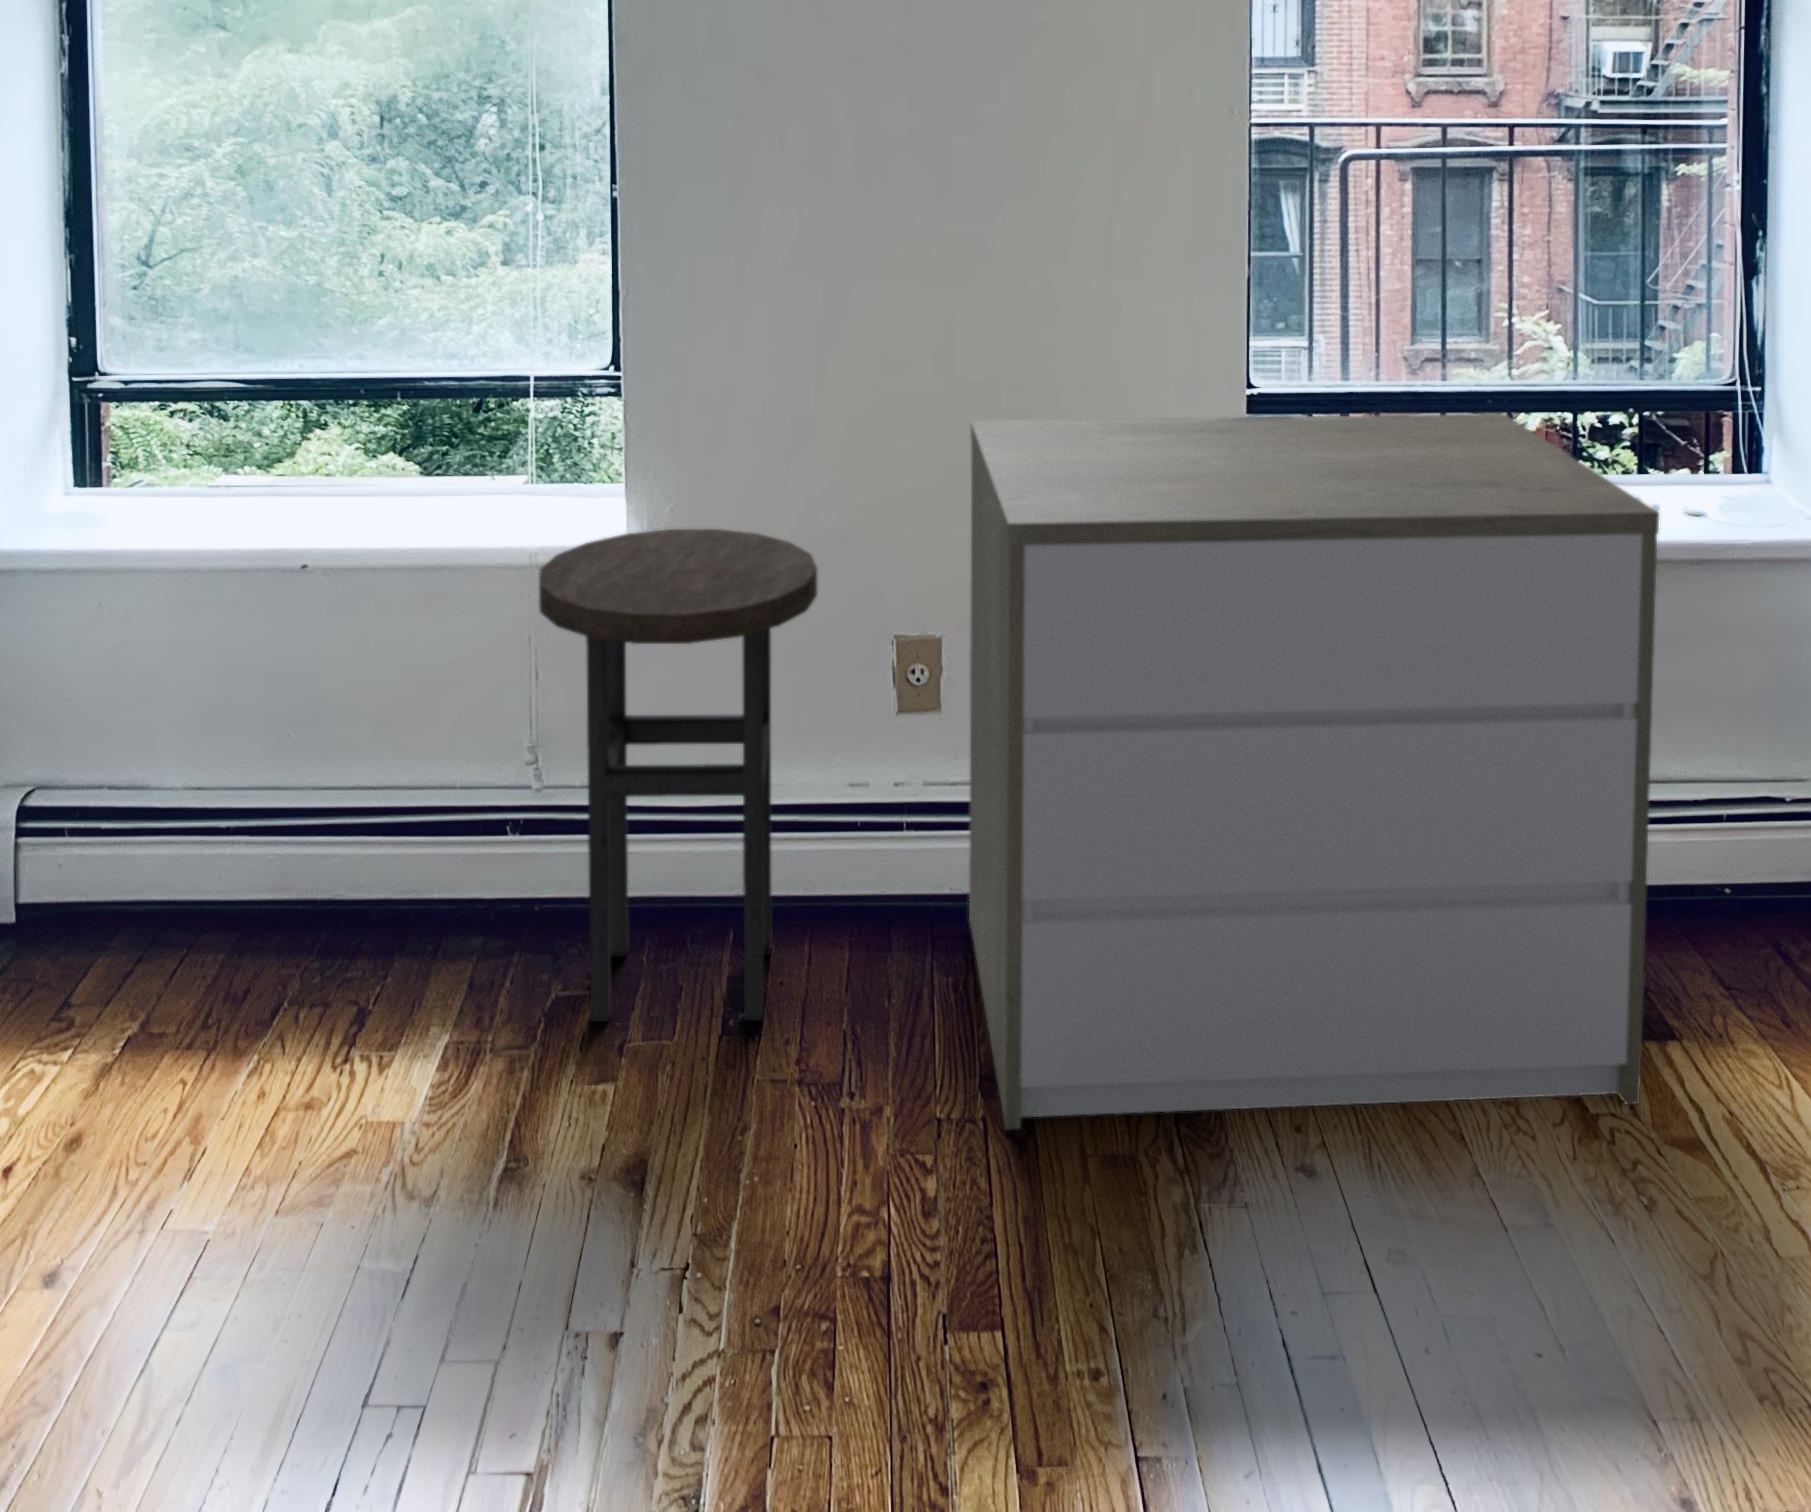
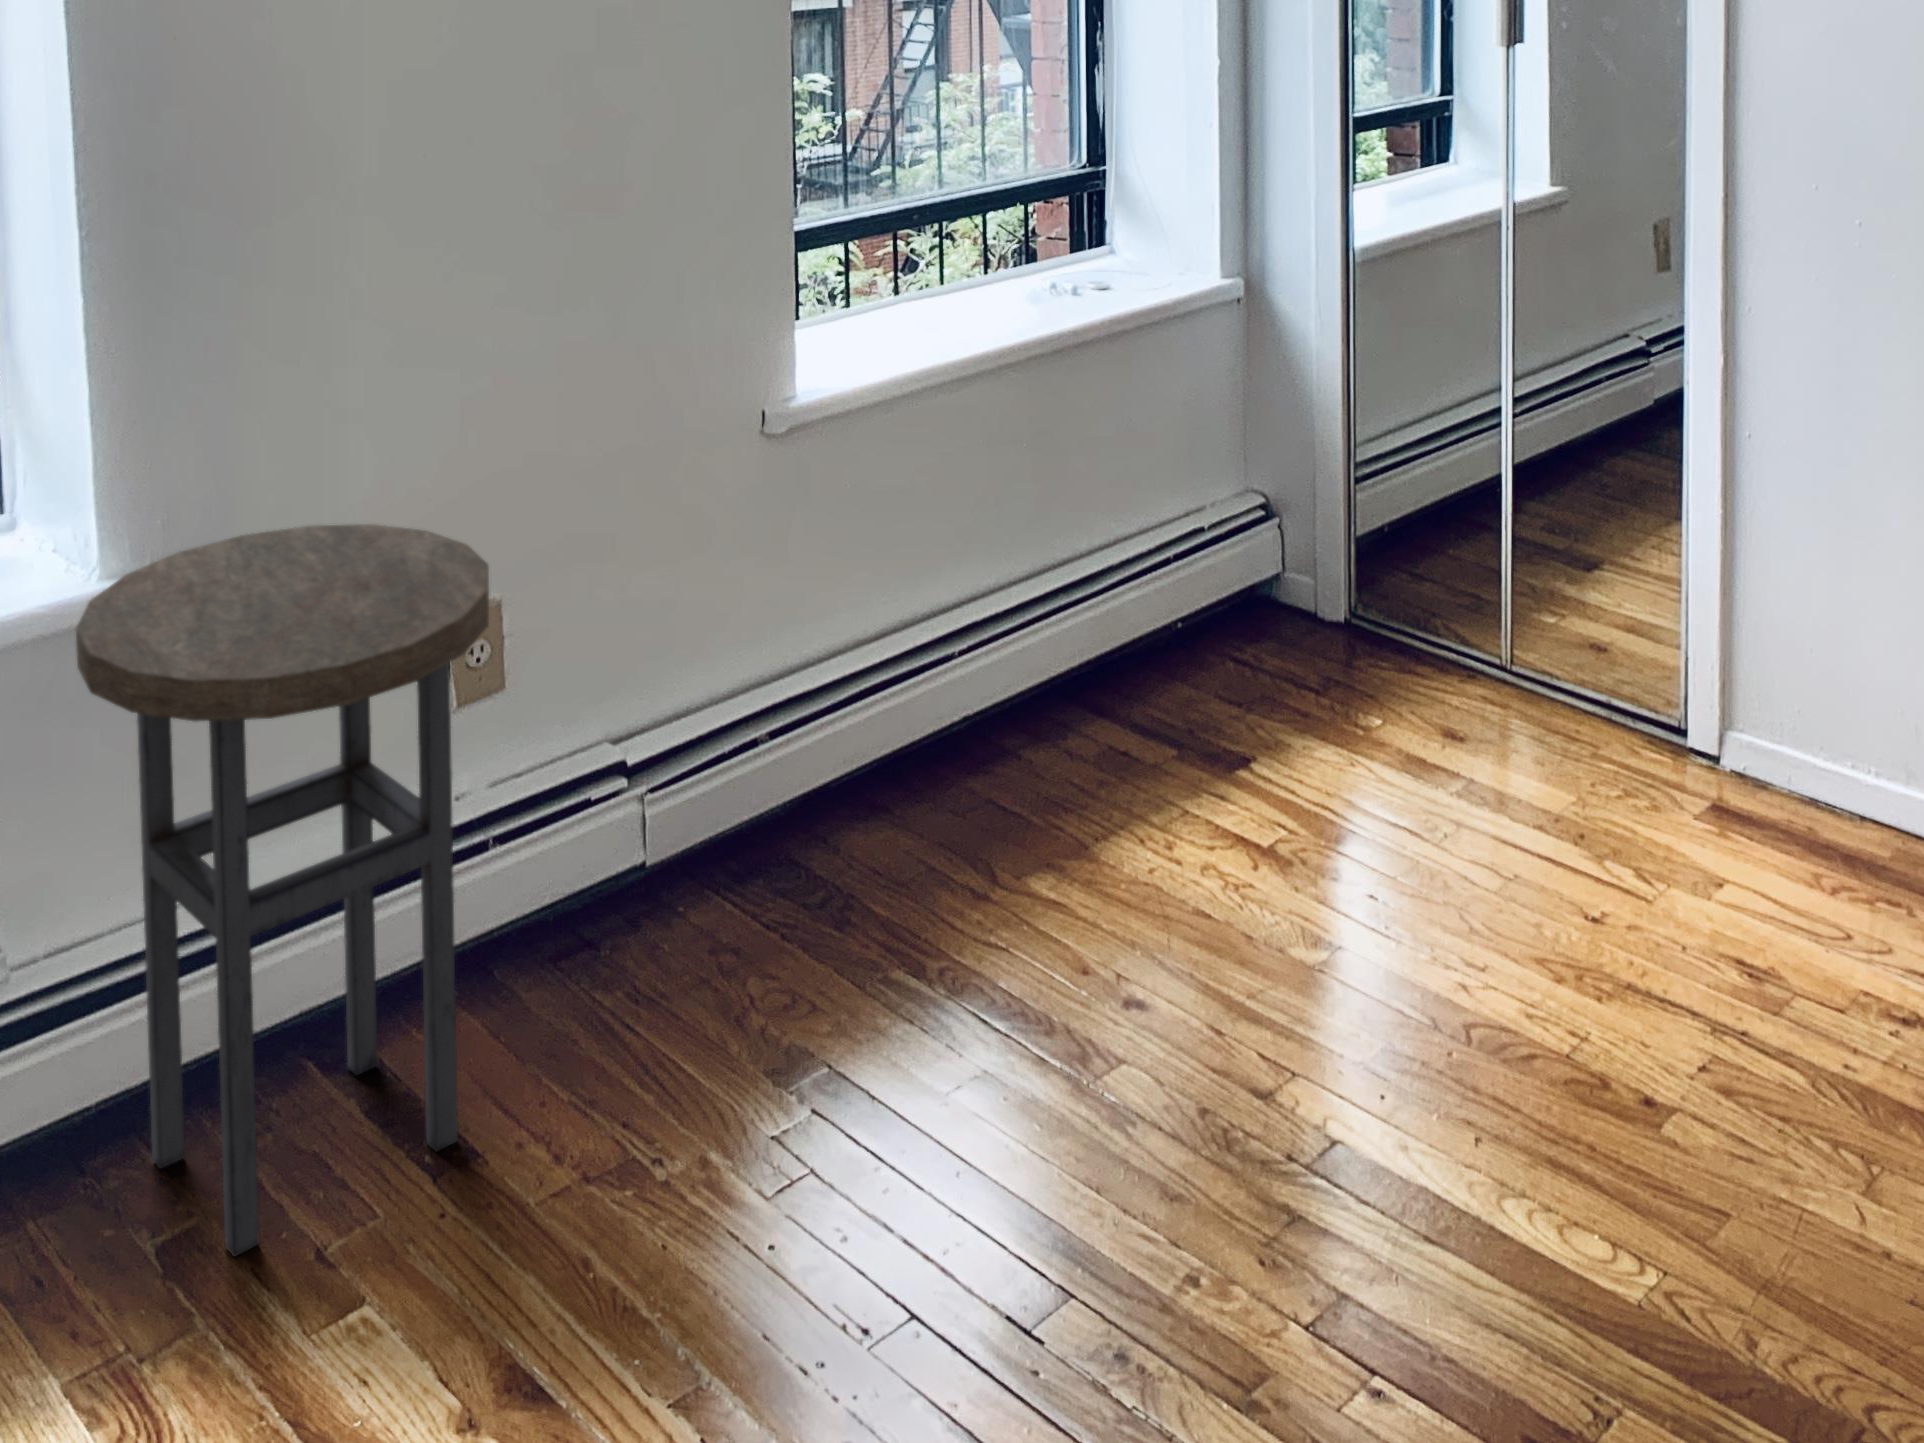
dresser: present [969,414,1659,1129] -> none [558,217,1308,1111]

